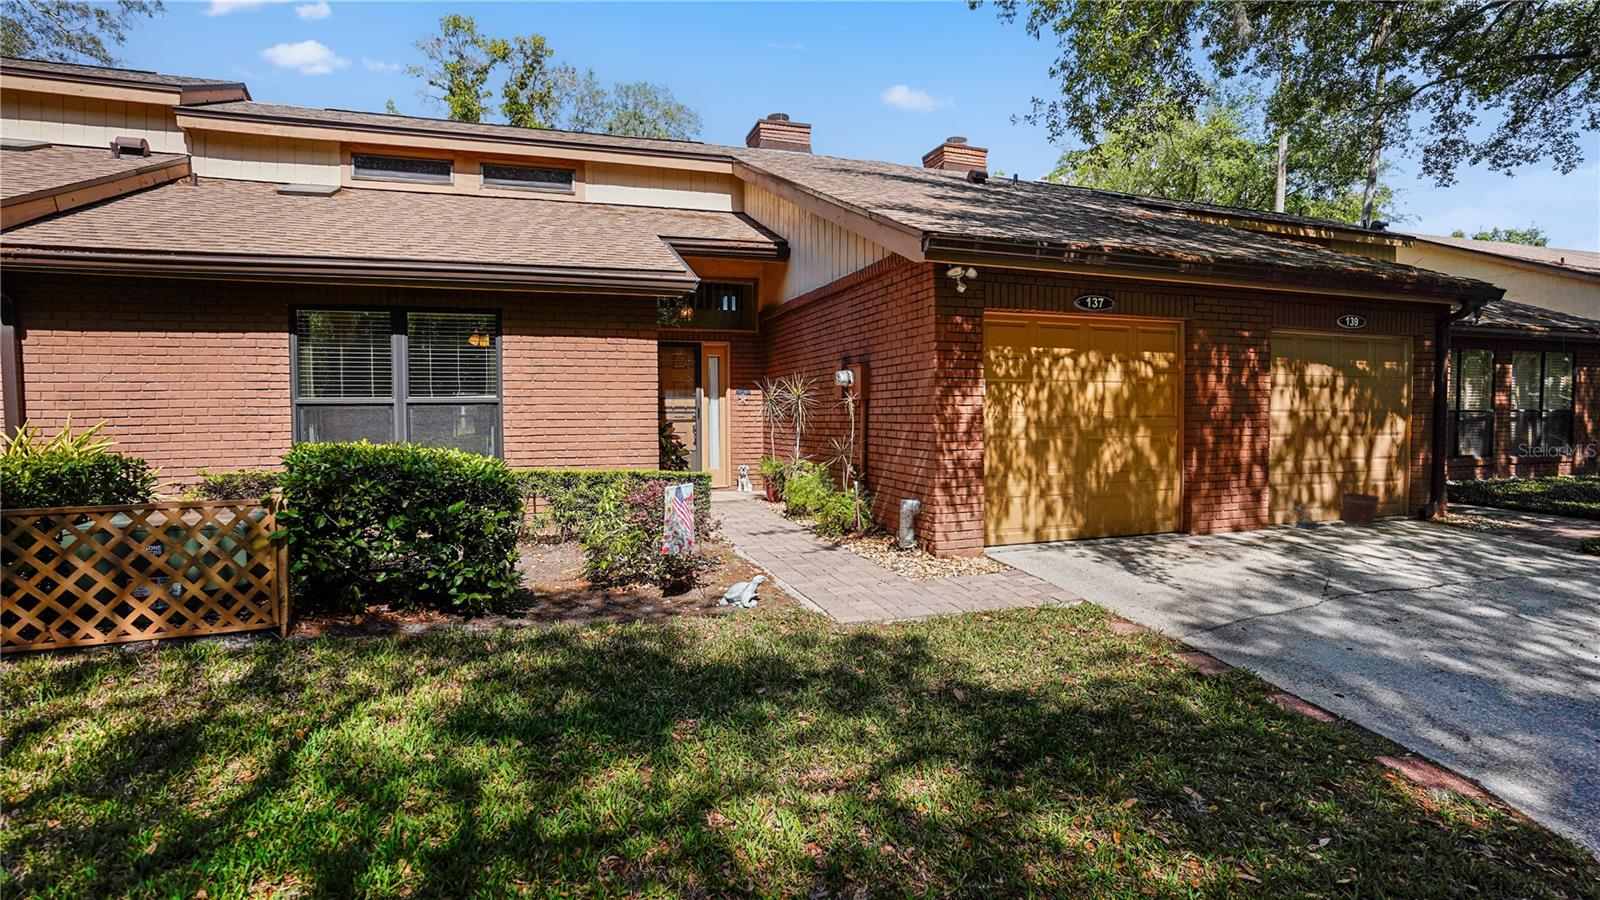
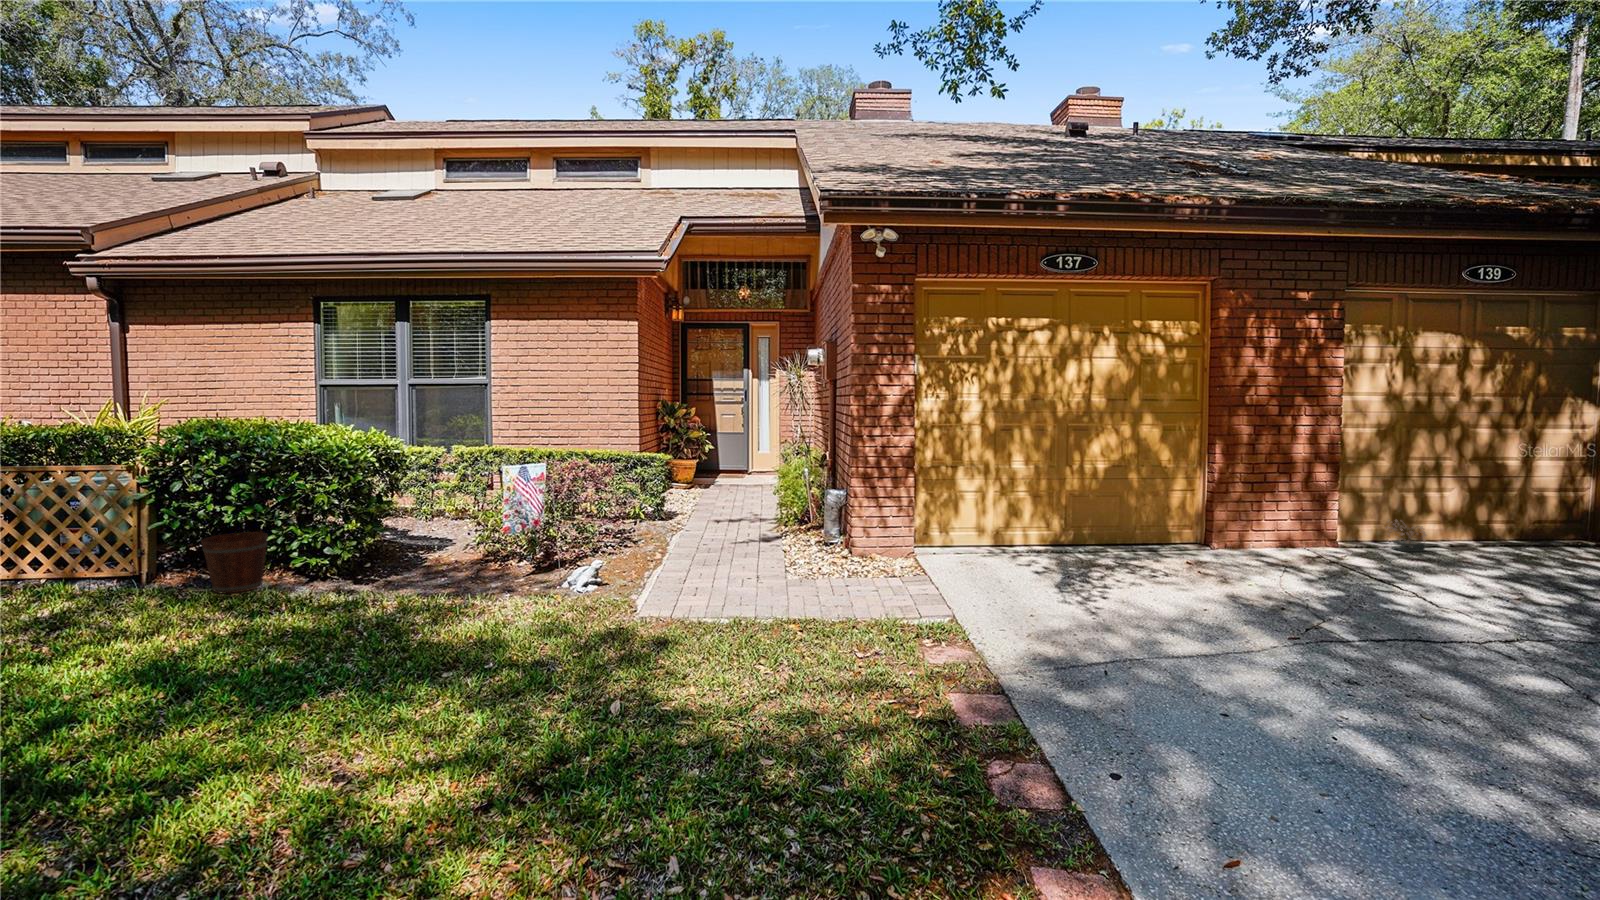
bucket: present [1341,492,1379,527] -> present [201,531,268,594]

